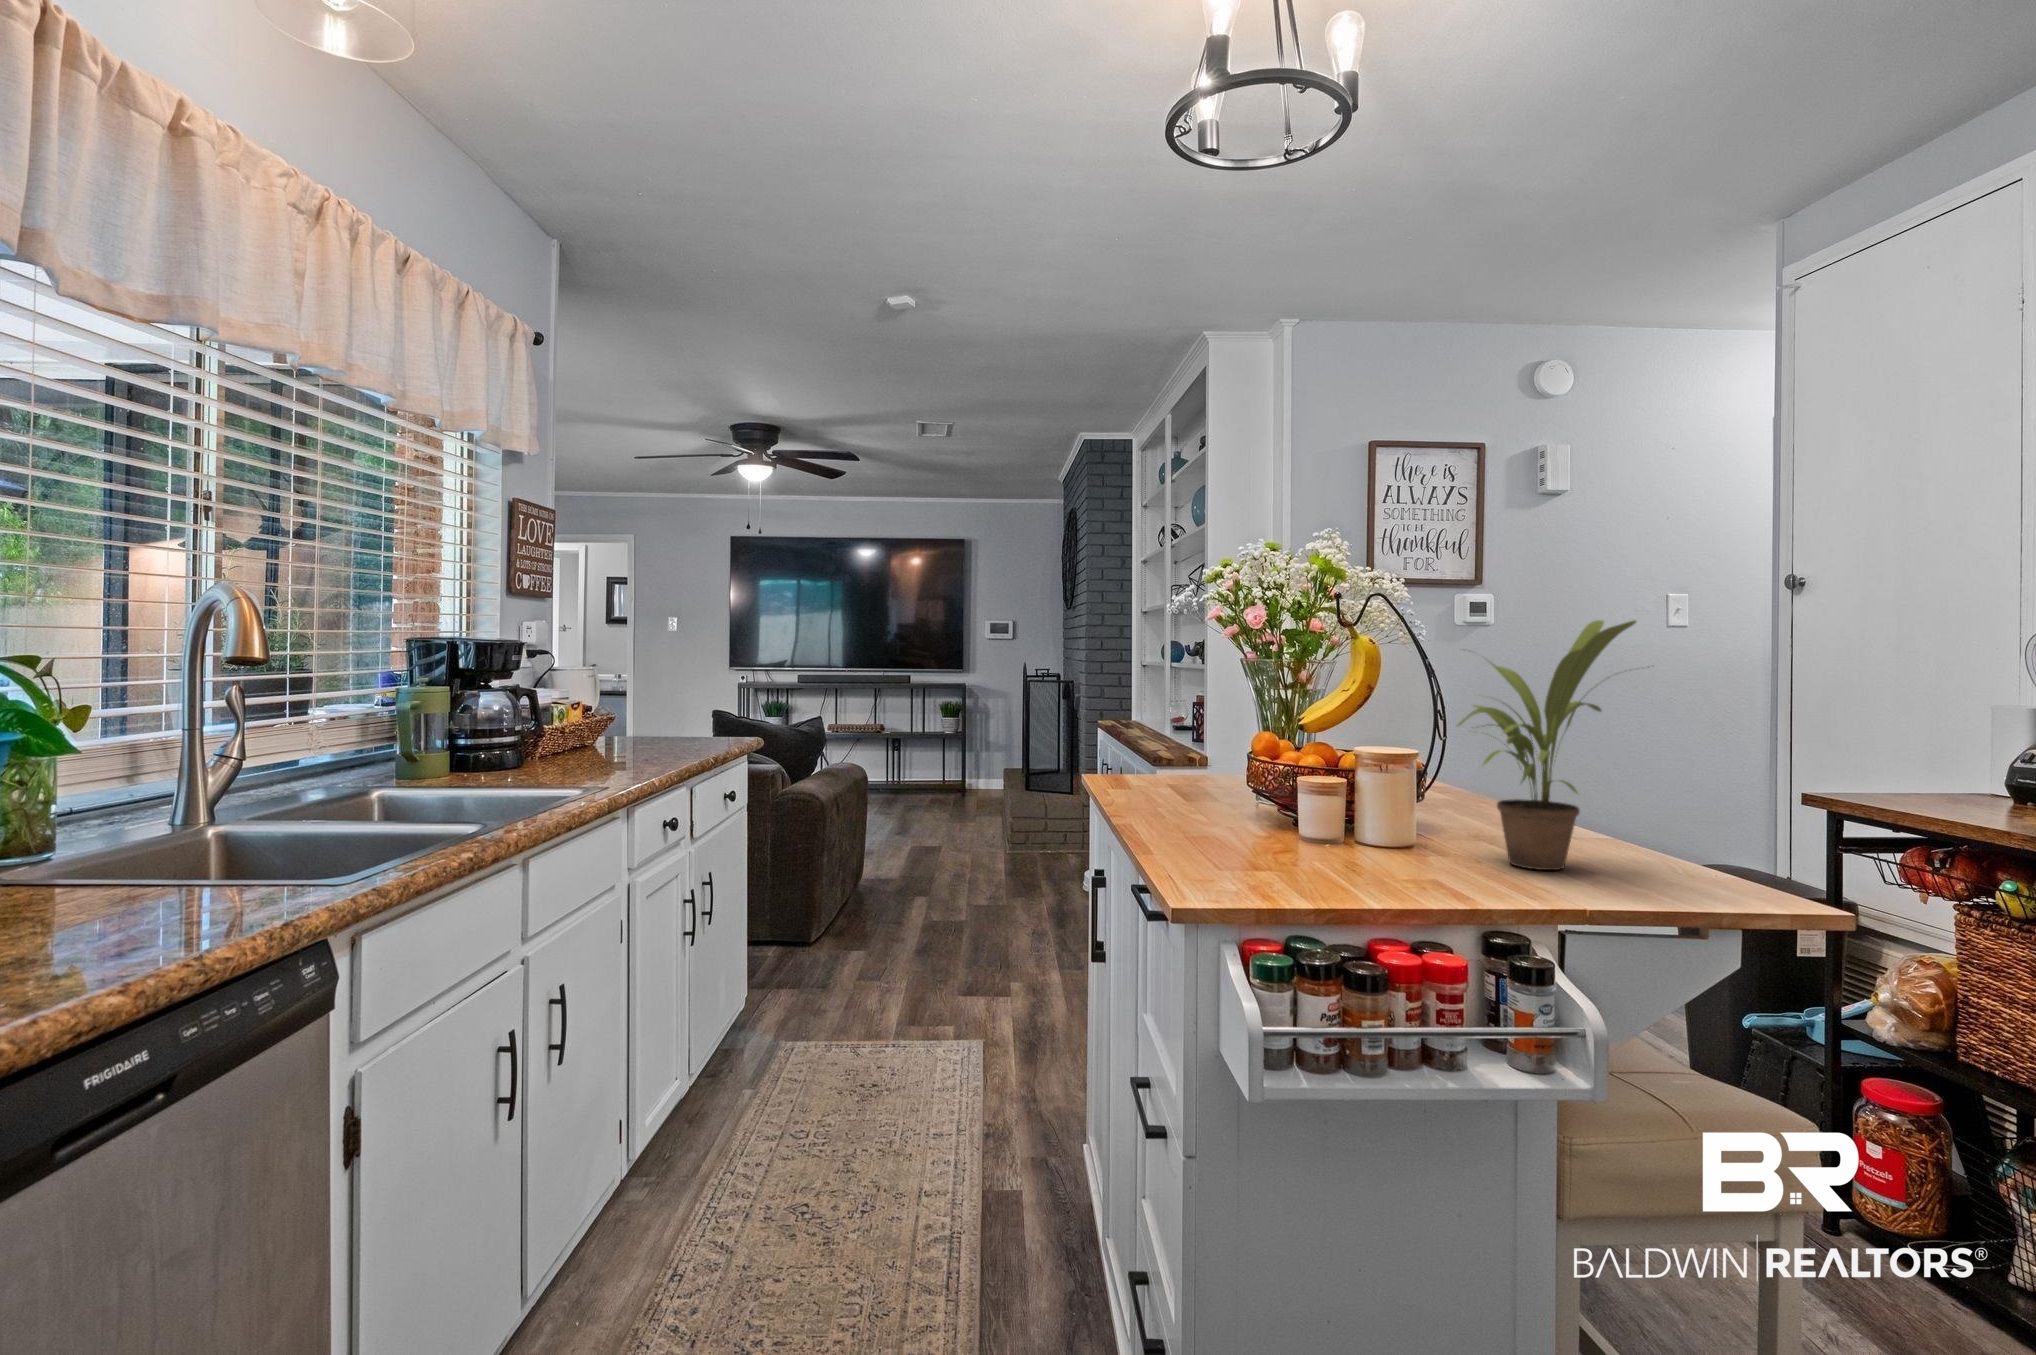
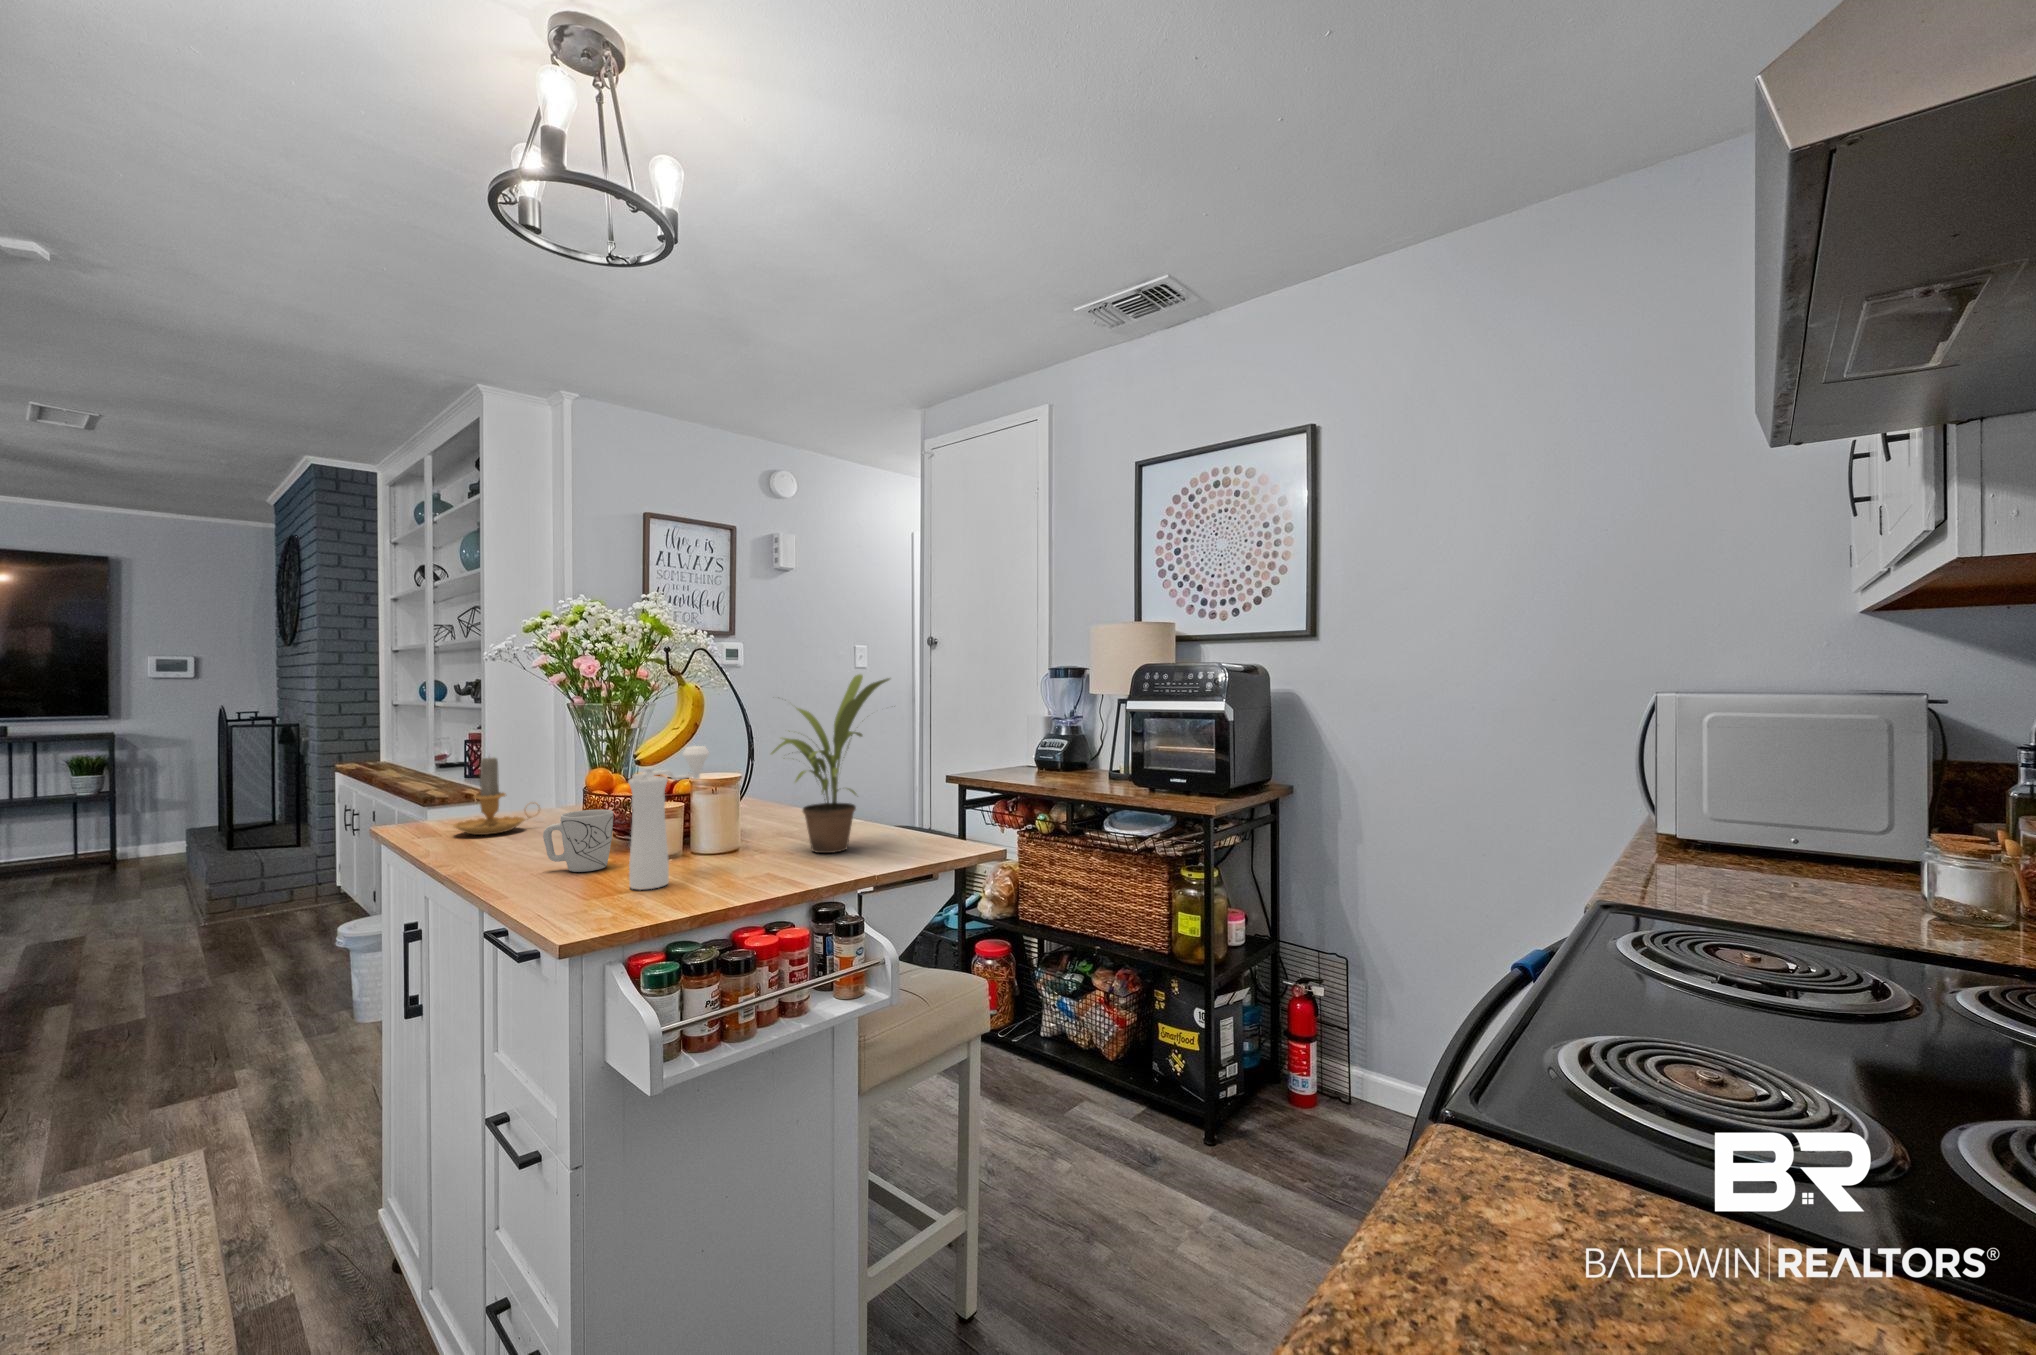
candle: none [1138,707,1216,791] -> present [454,758,532,835]
pepper mill: none [1265,707,1368,869] -> present [629,746,710,890]
mug: none [1194,772,1263,840] -> present [543,810,613,872]

